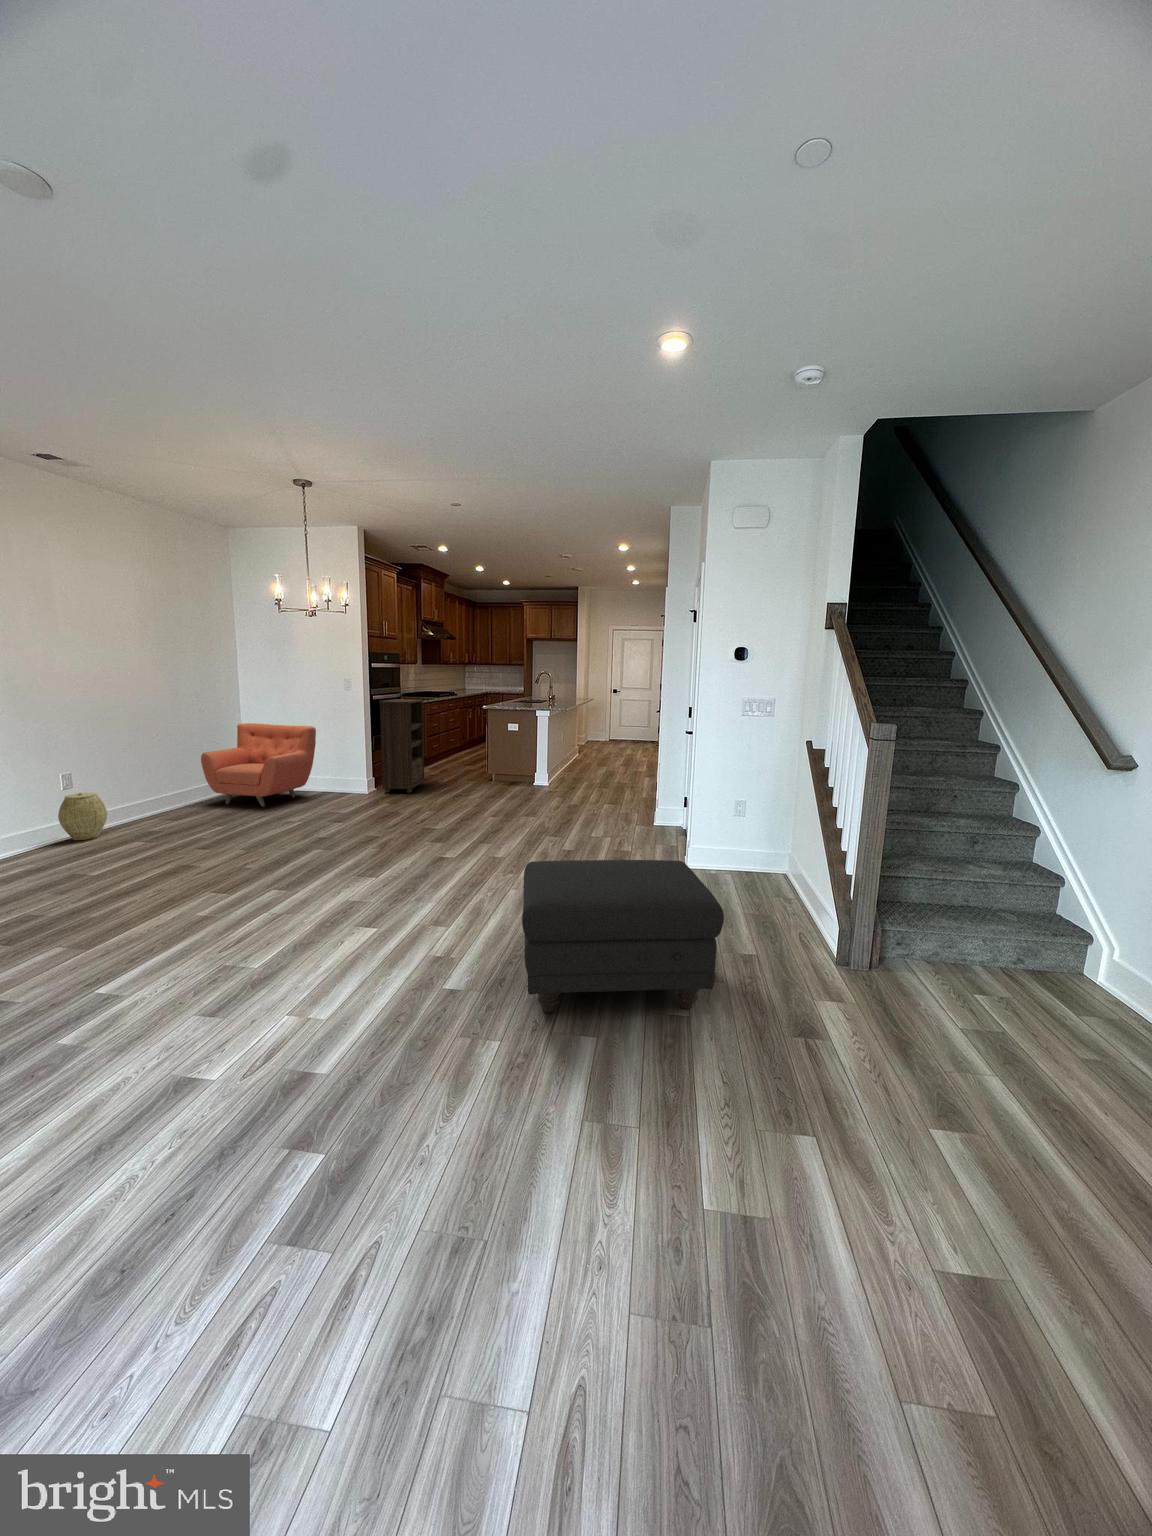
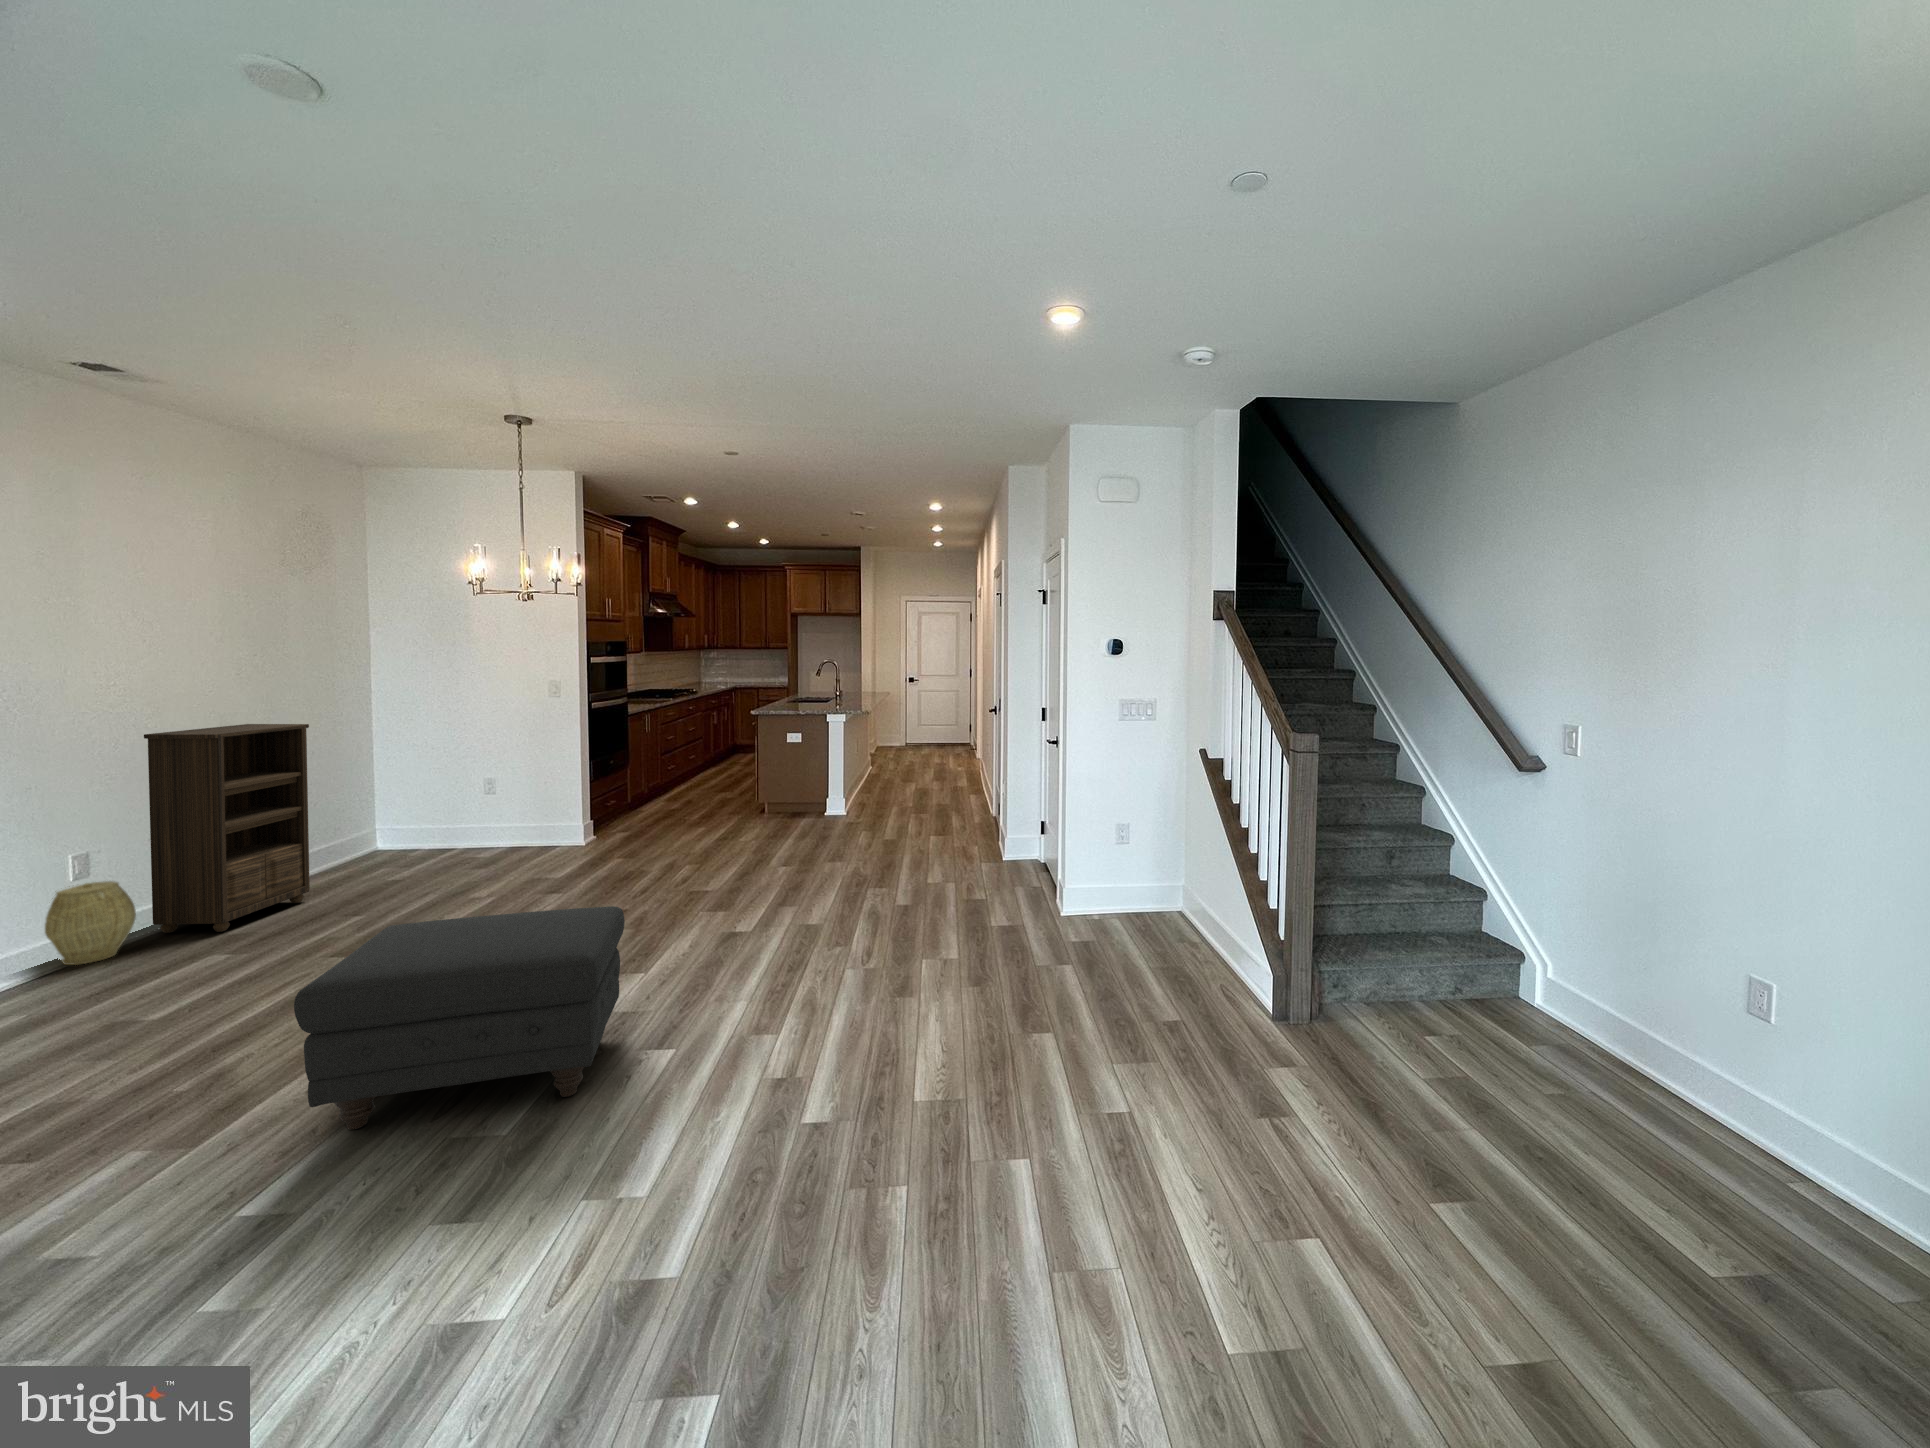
bookshelf: present [379,699,424,793] -> present [144,724,310,933]
armchair: present [201,723,316,807] -> none [299,749,499,879]
ottoman: present [522,860,724,1013] -> present [294,906,625,1129]

